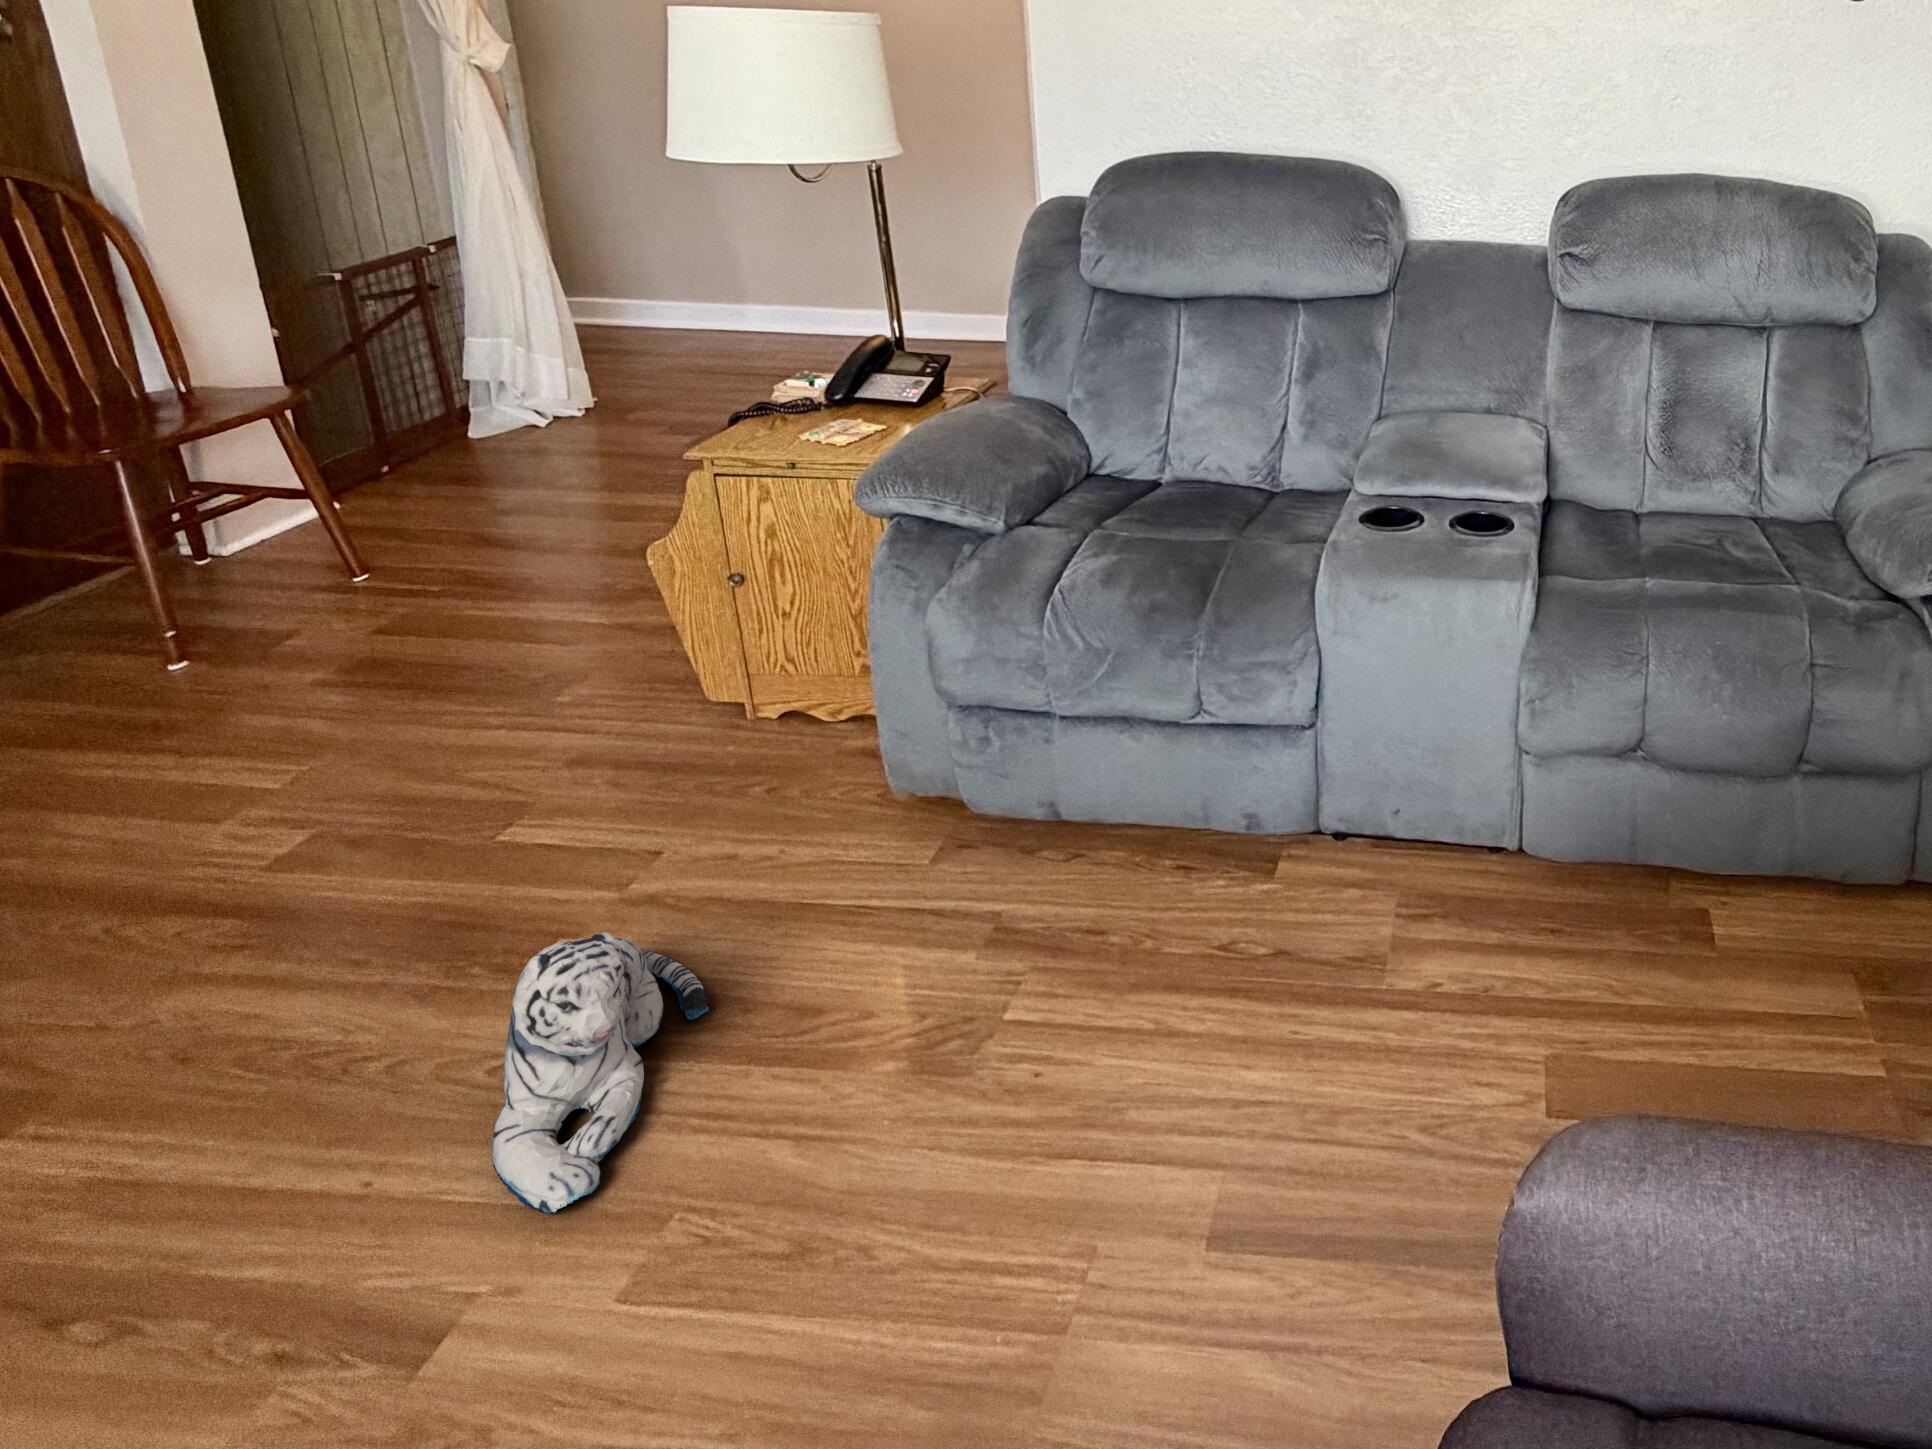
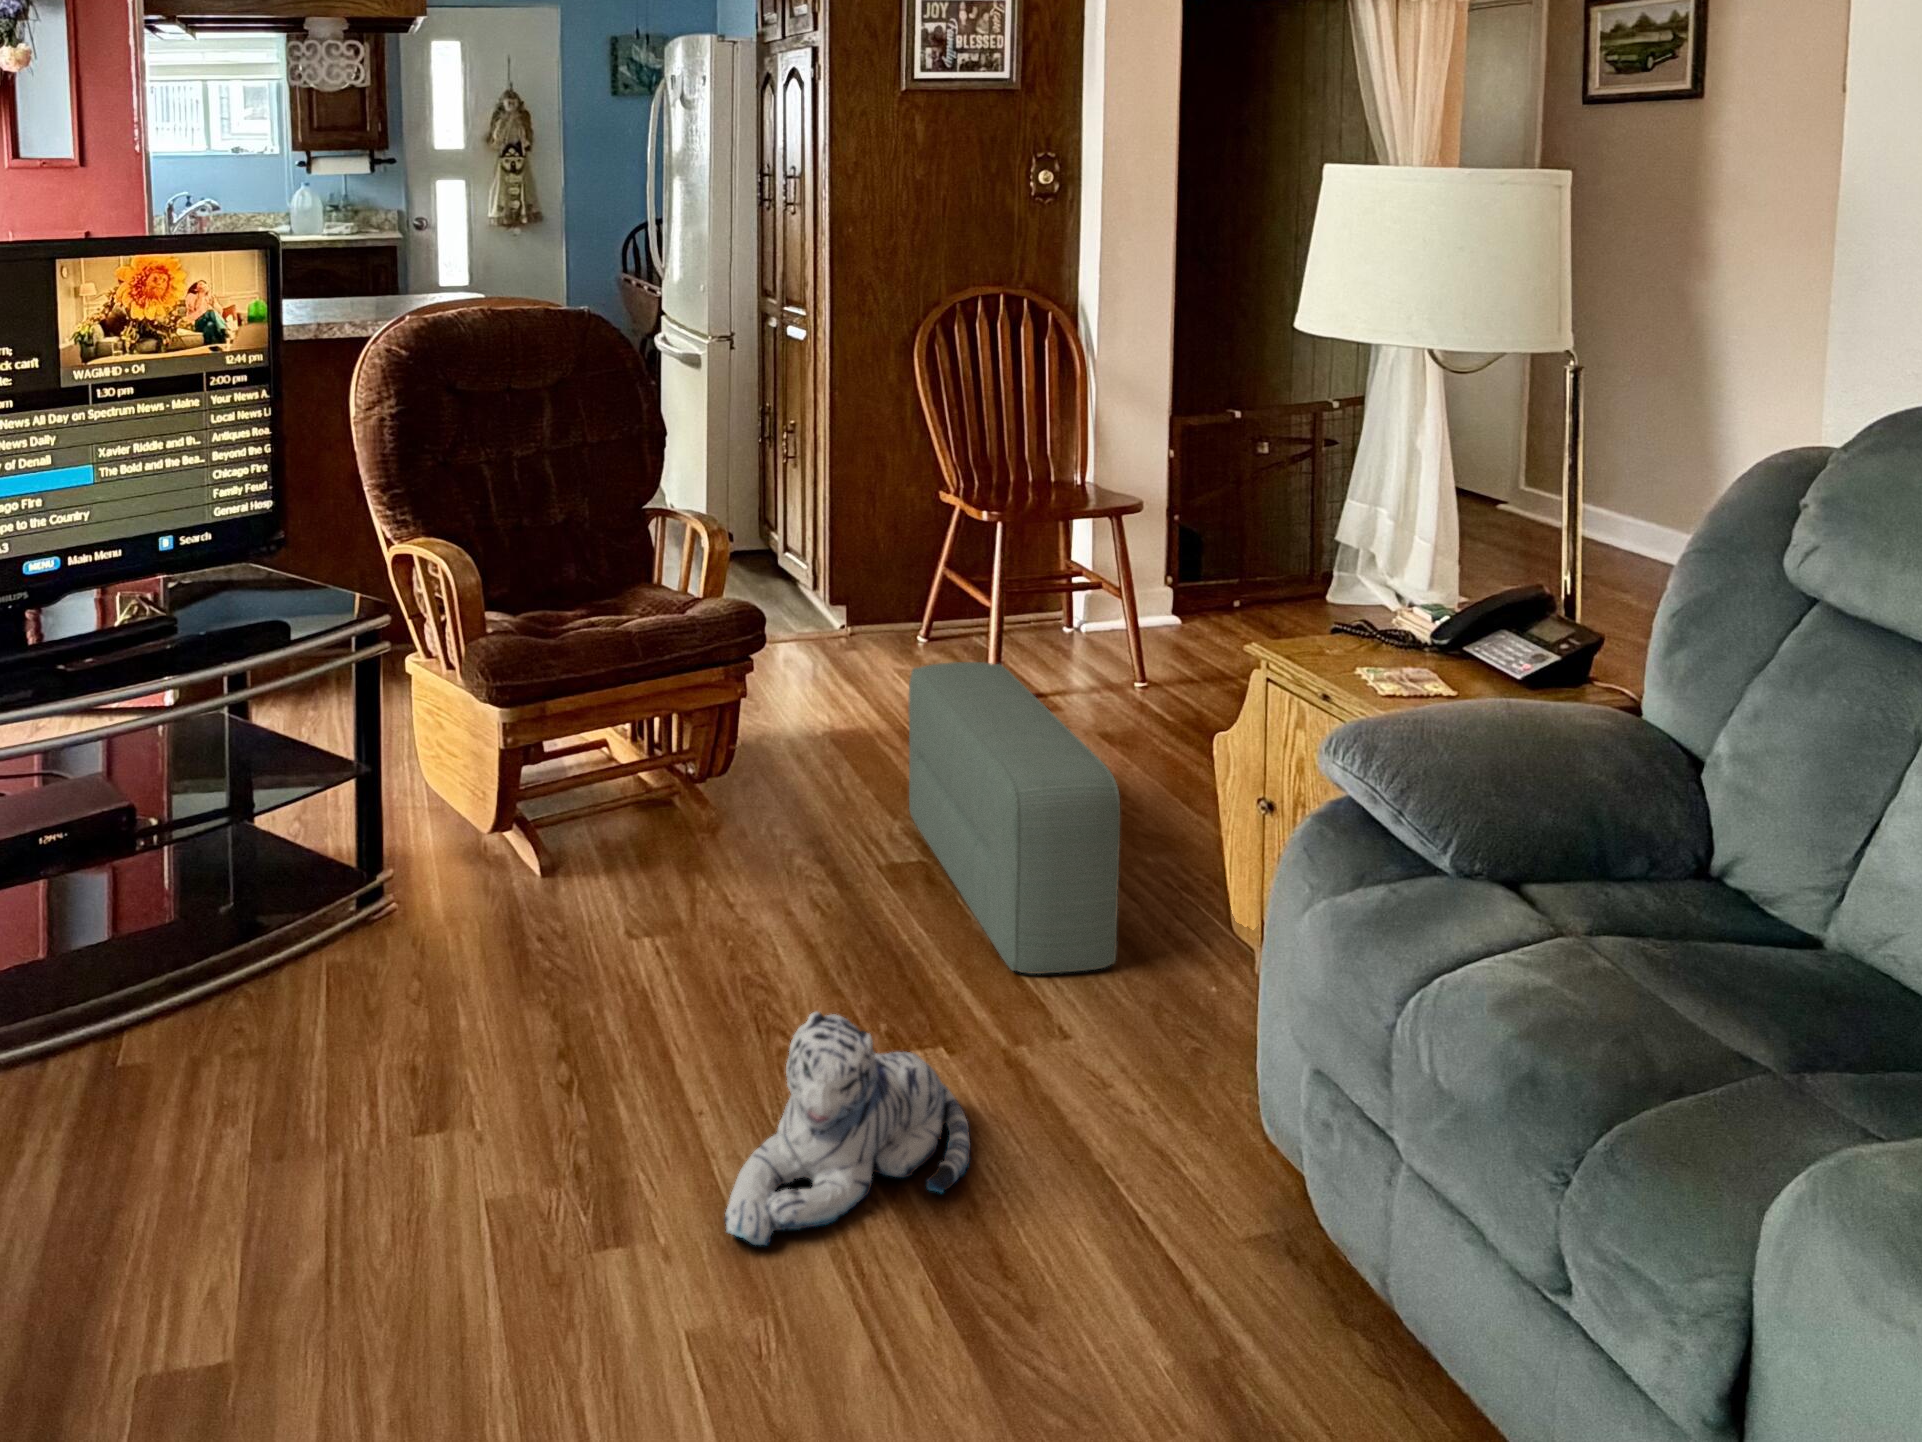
pouf: none [168,588,630,841] -> present [909,662,1120,974]

